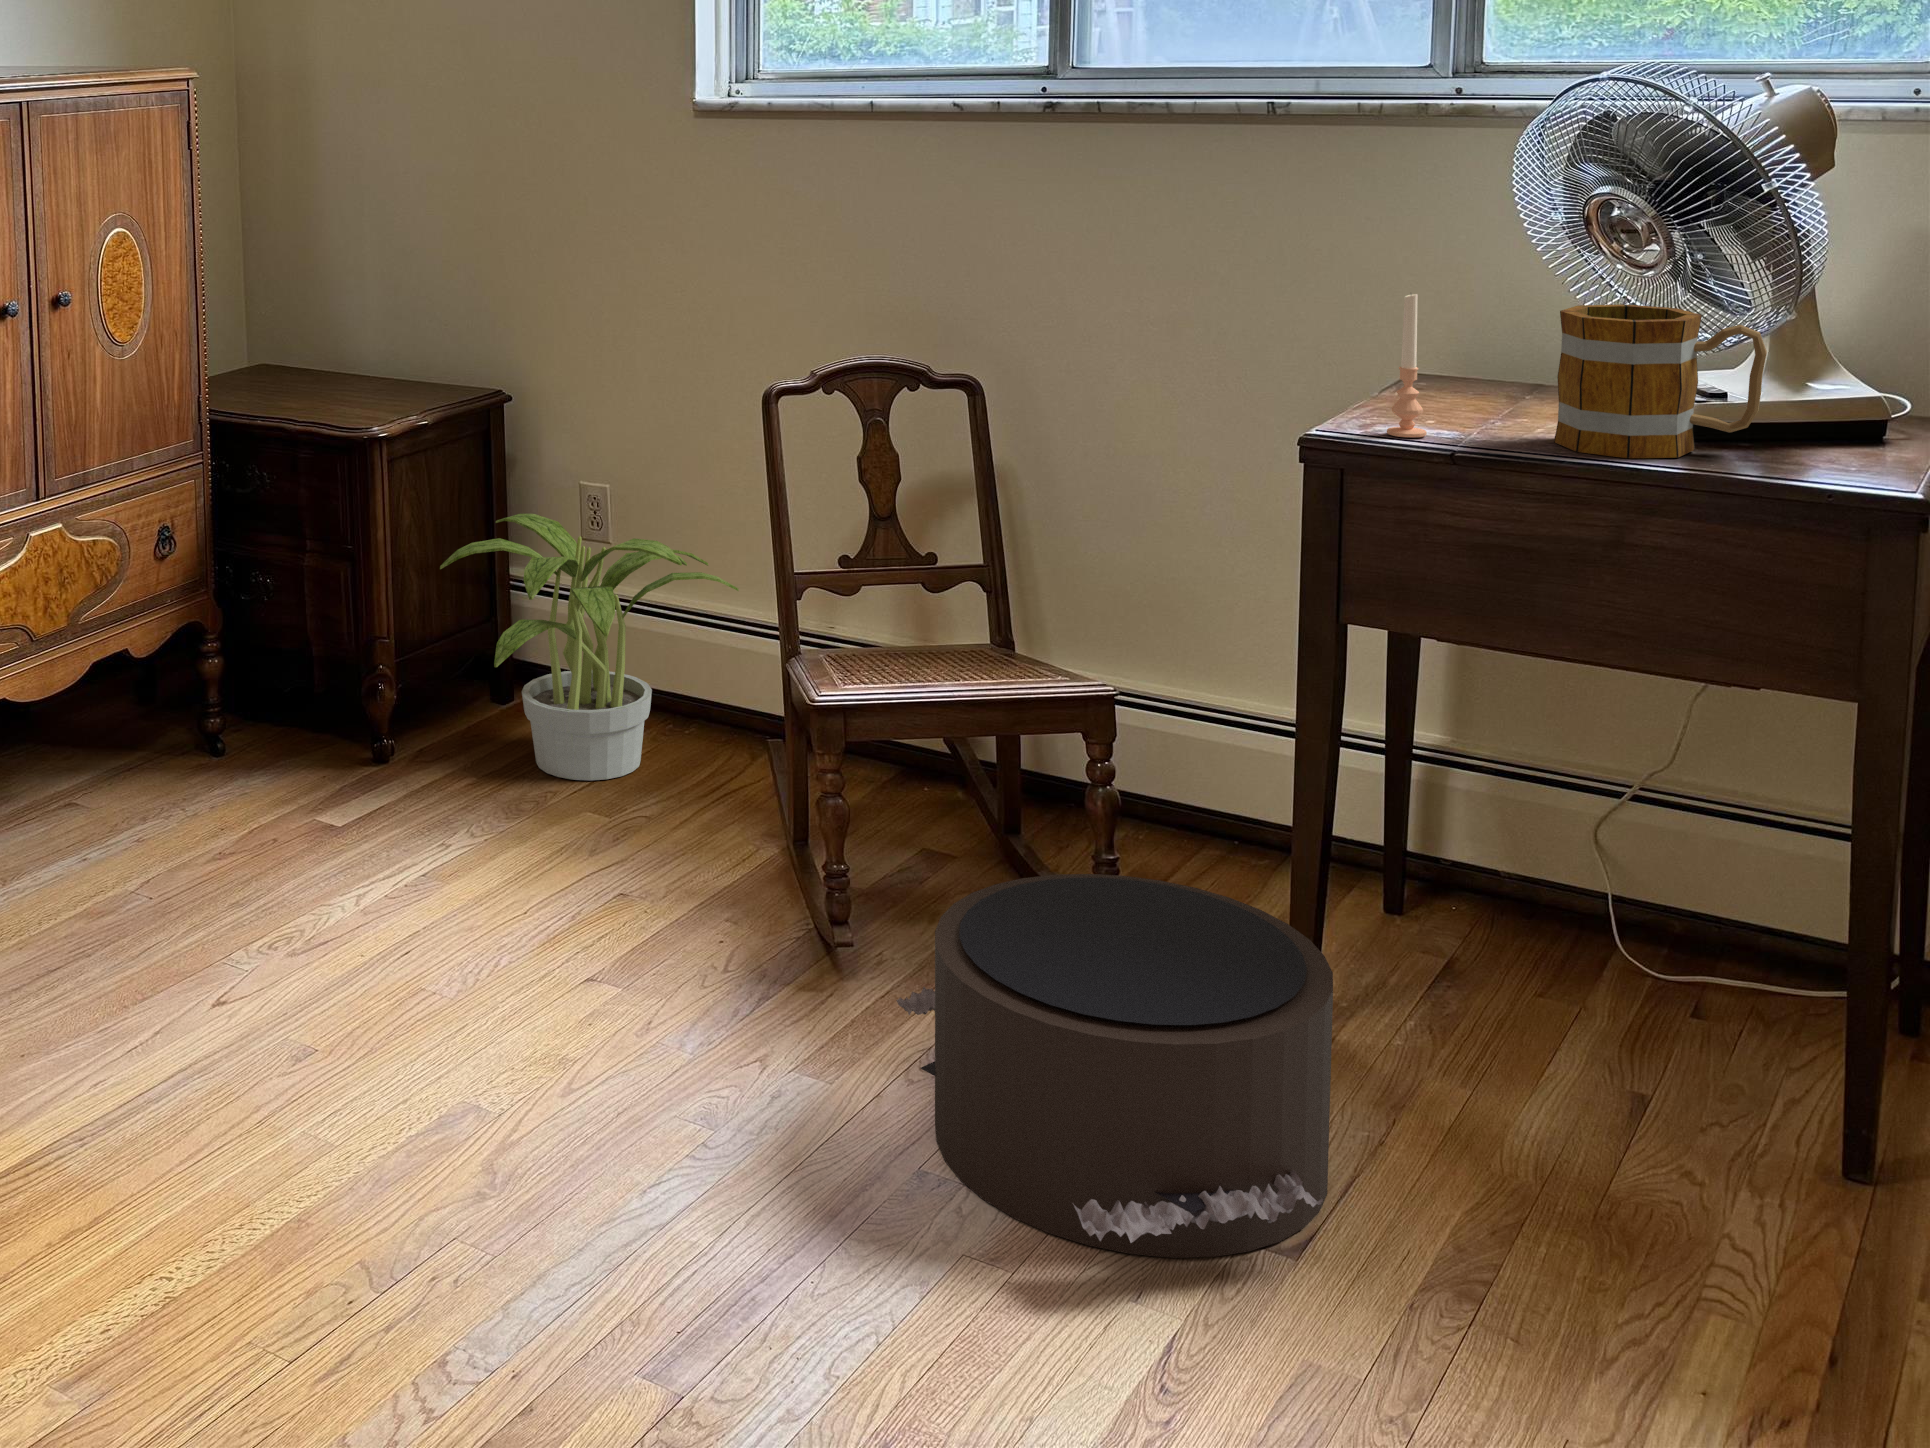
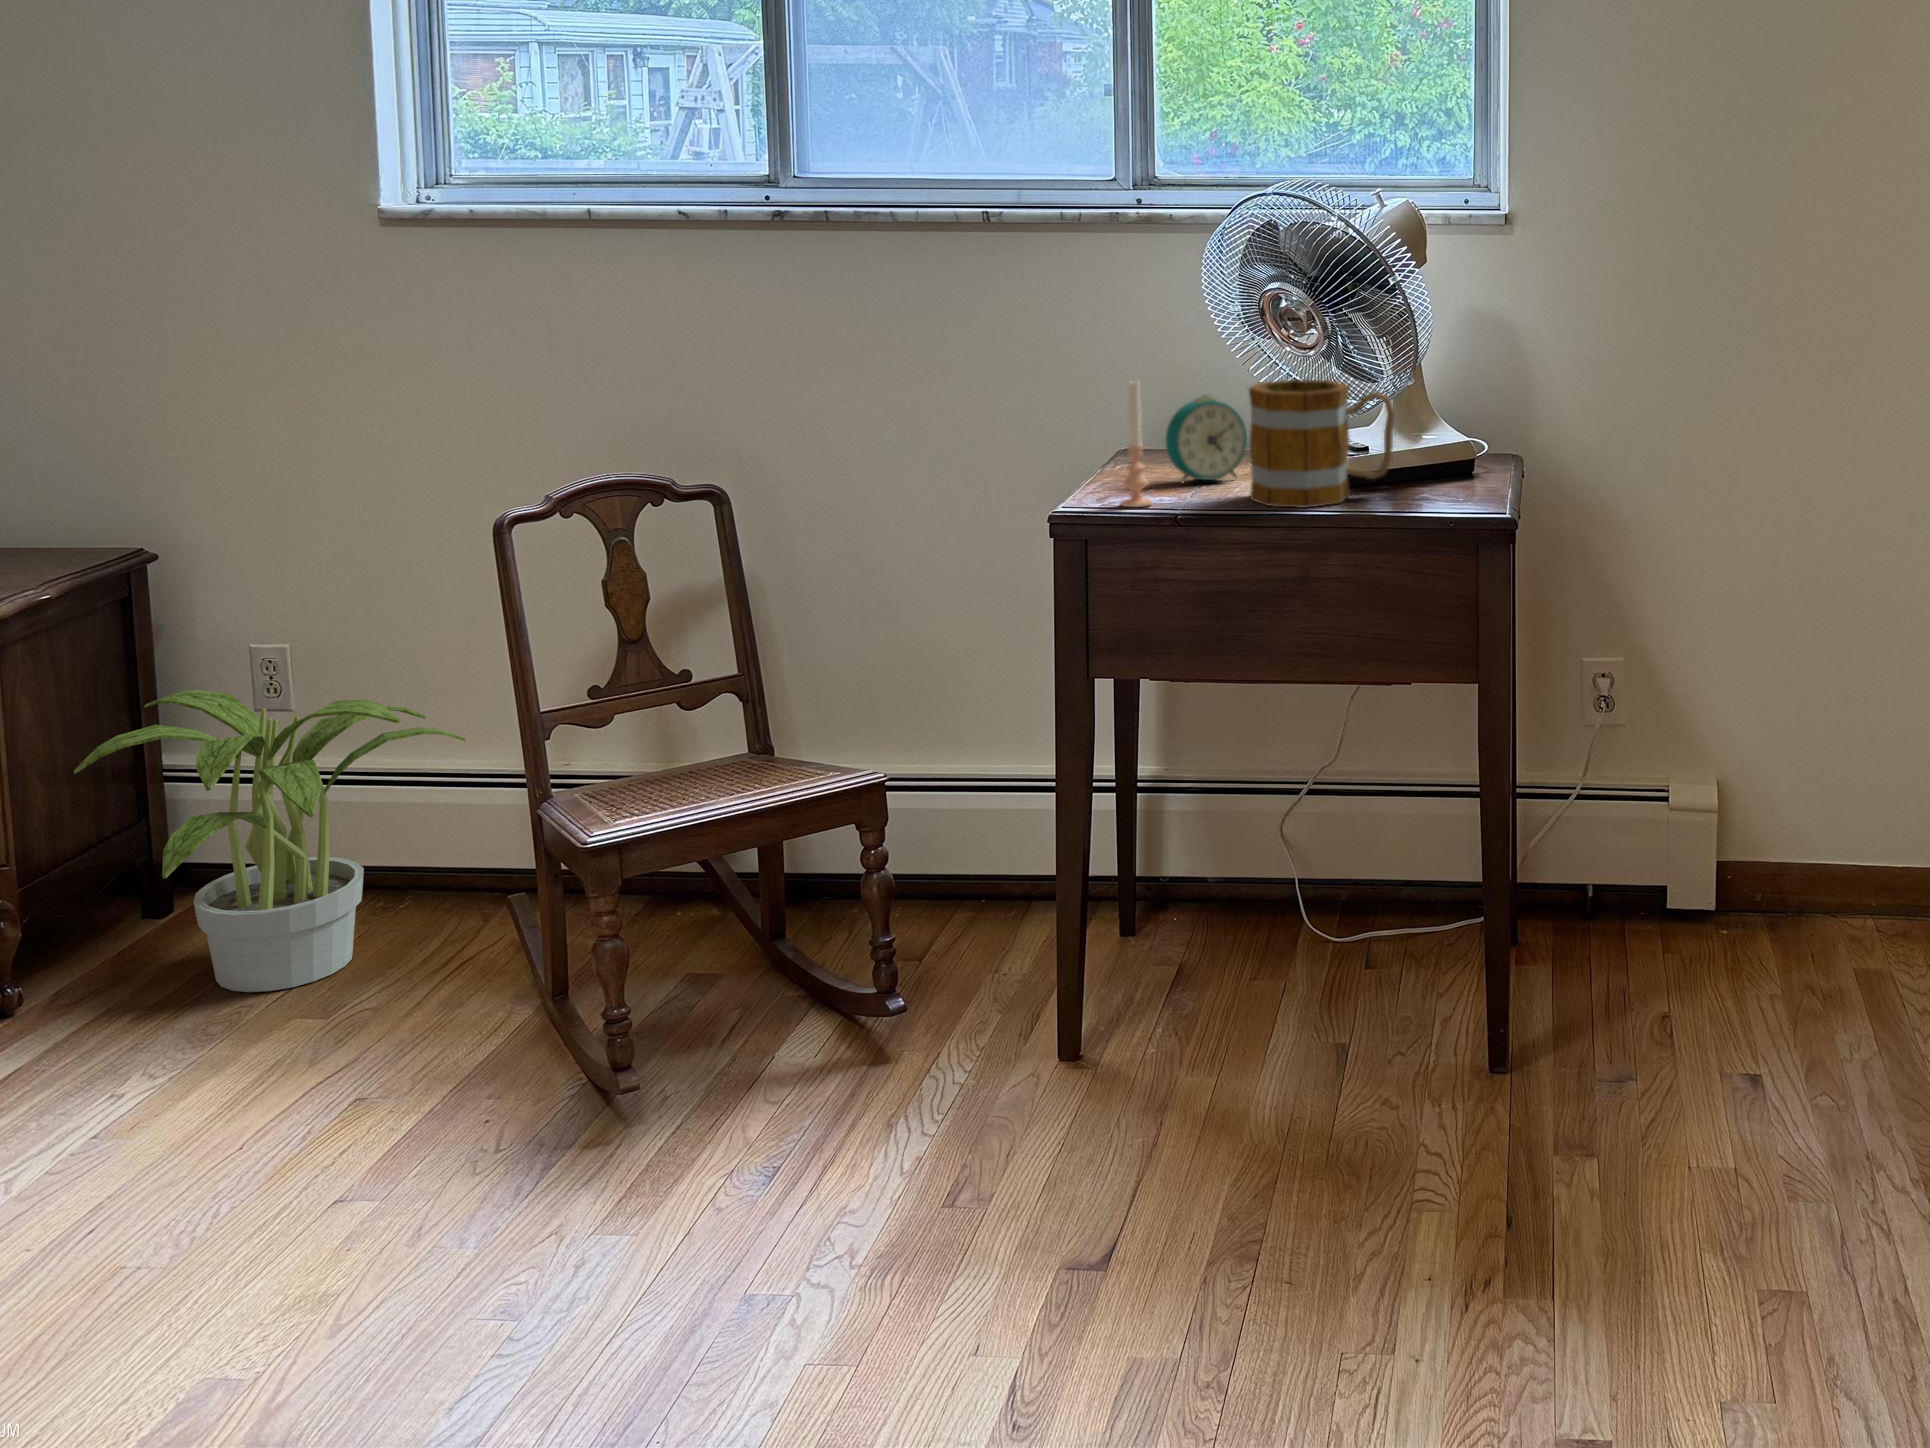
alarm clock: none [1454,317,1562,417] -> present [1166,395,1247,483]
pouf: present [896,874,1333,1258] -> none [699,949,1125,1319]

